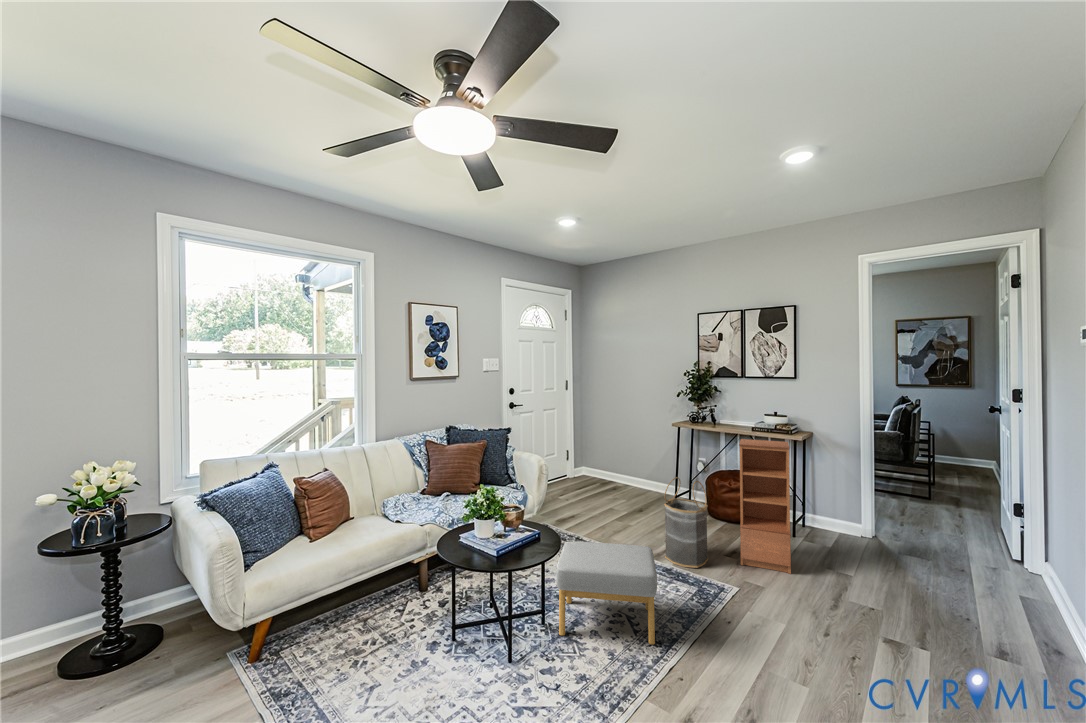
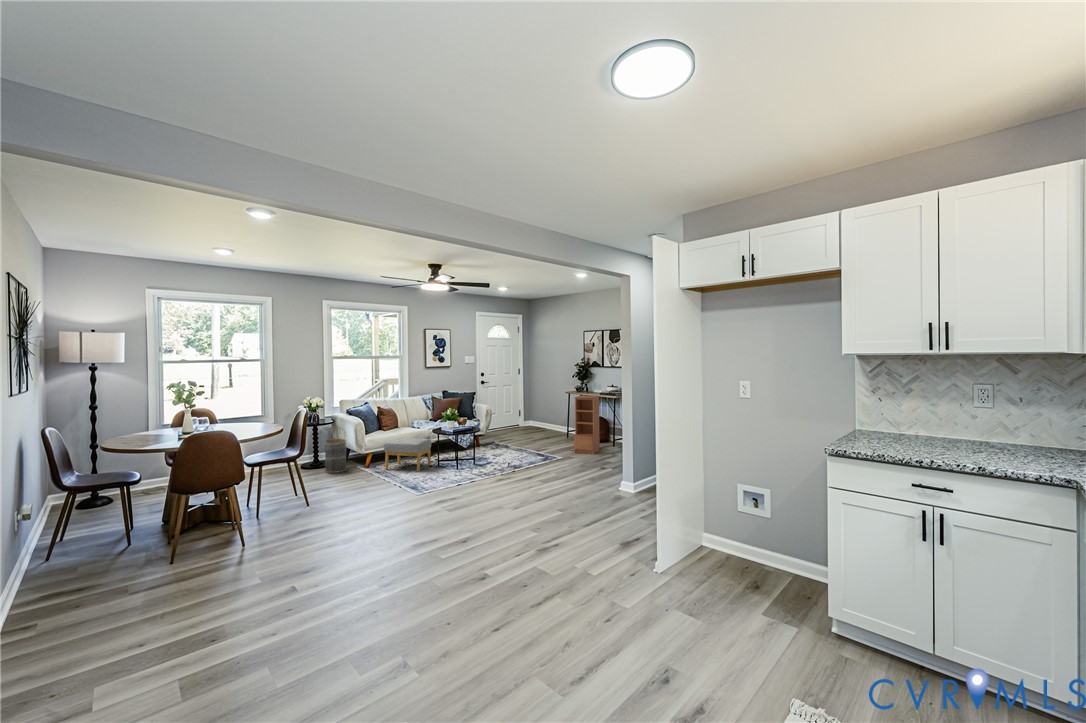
basket: present [664,477,708,568] -> present [325,427,347,473]
footstool: present [556,541,657,644] -> present [384,438,431,471]

